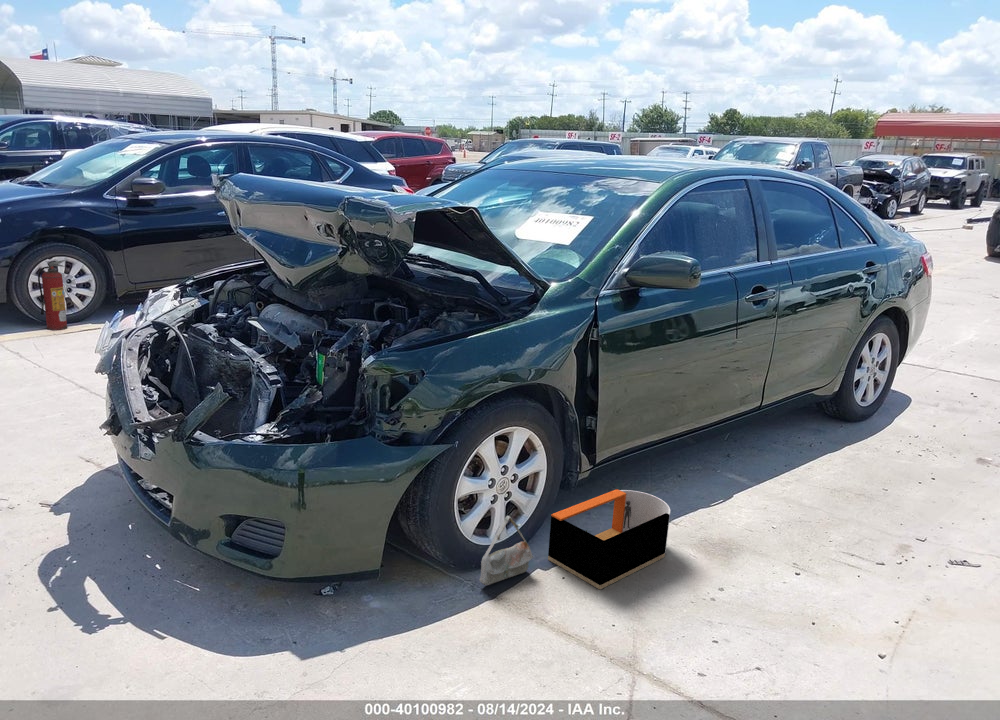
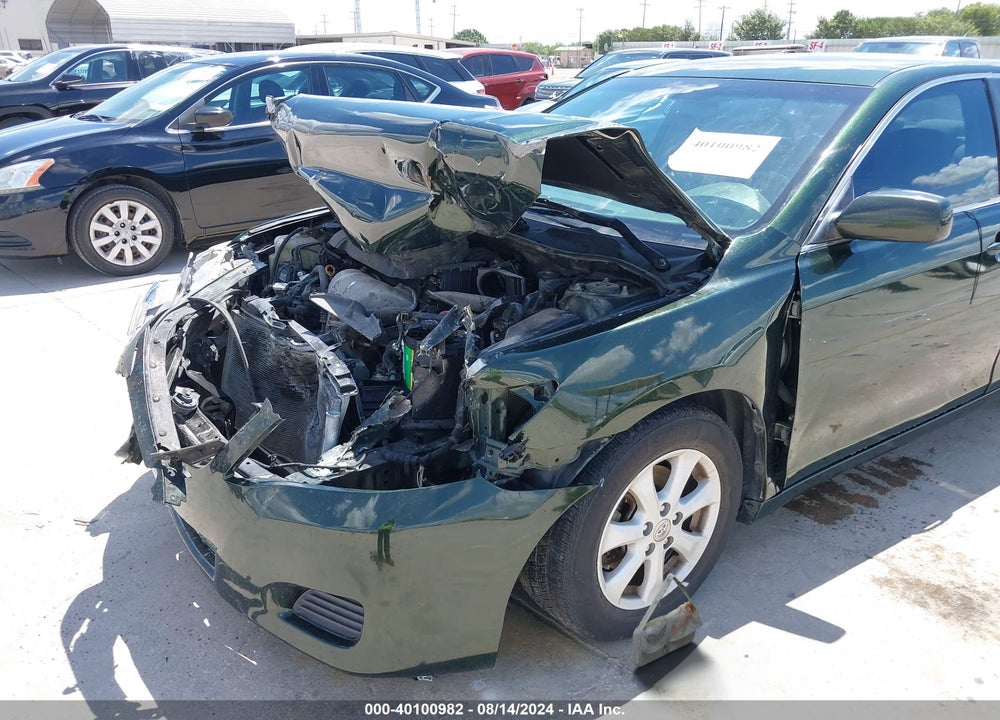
fire extinguisher: present [38,260,67,330] -> none [99,205,134,283]
storage bin: present [548,489,670,589] -> none [718,519,894,677]

